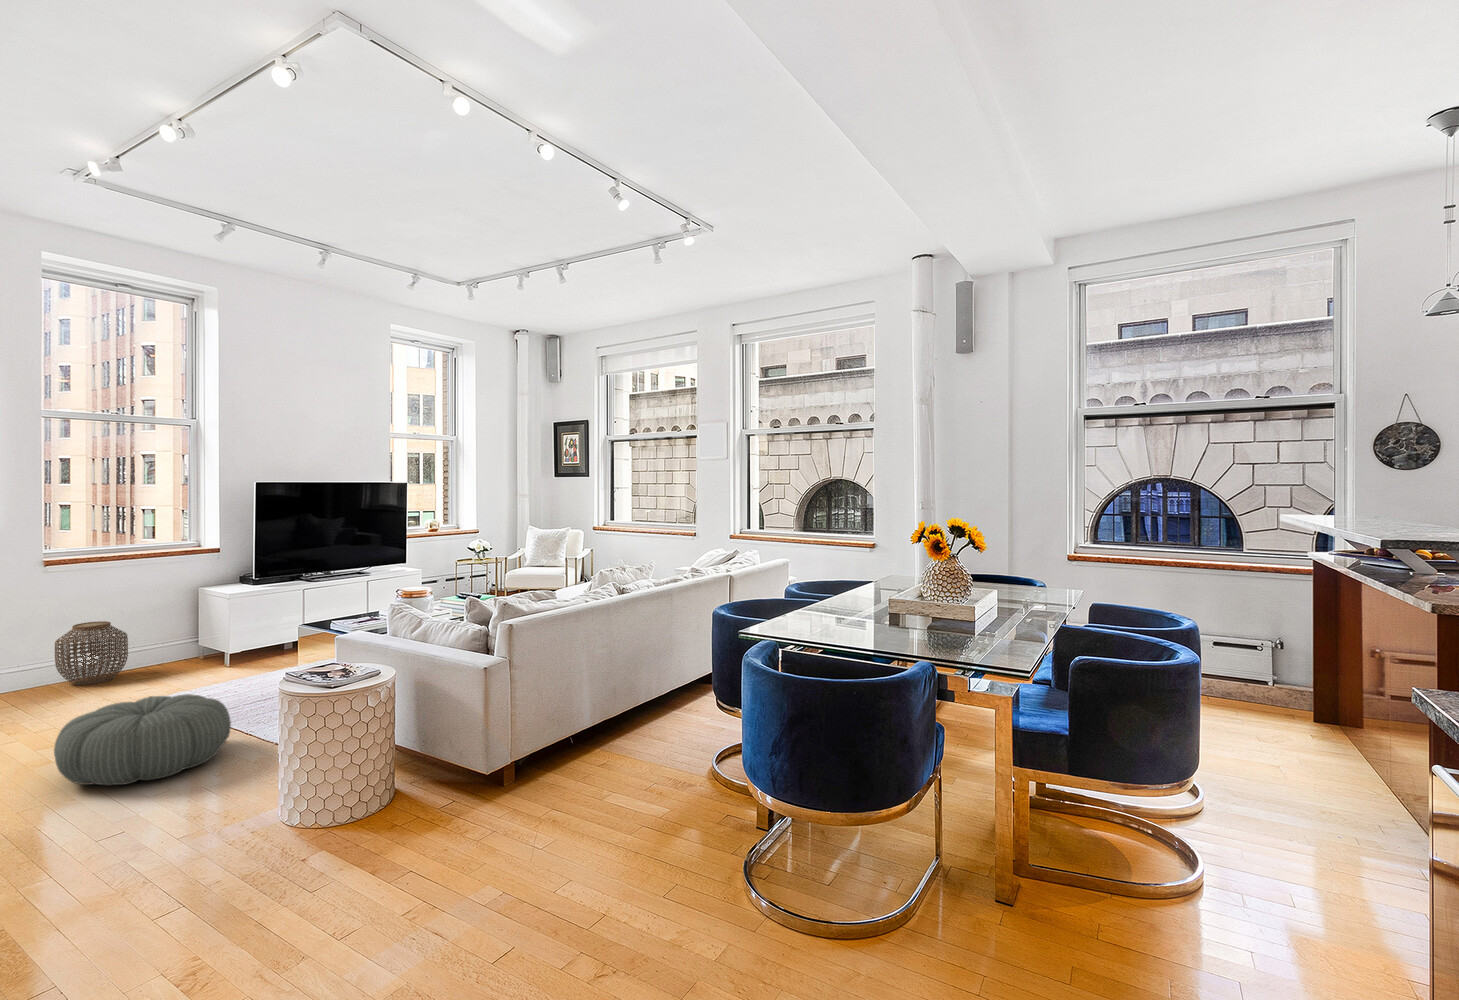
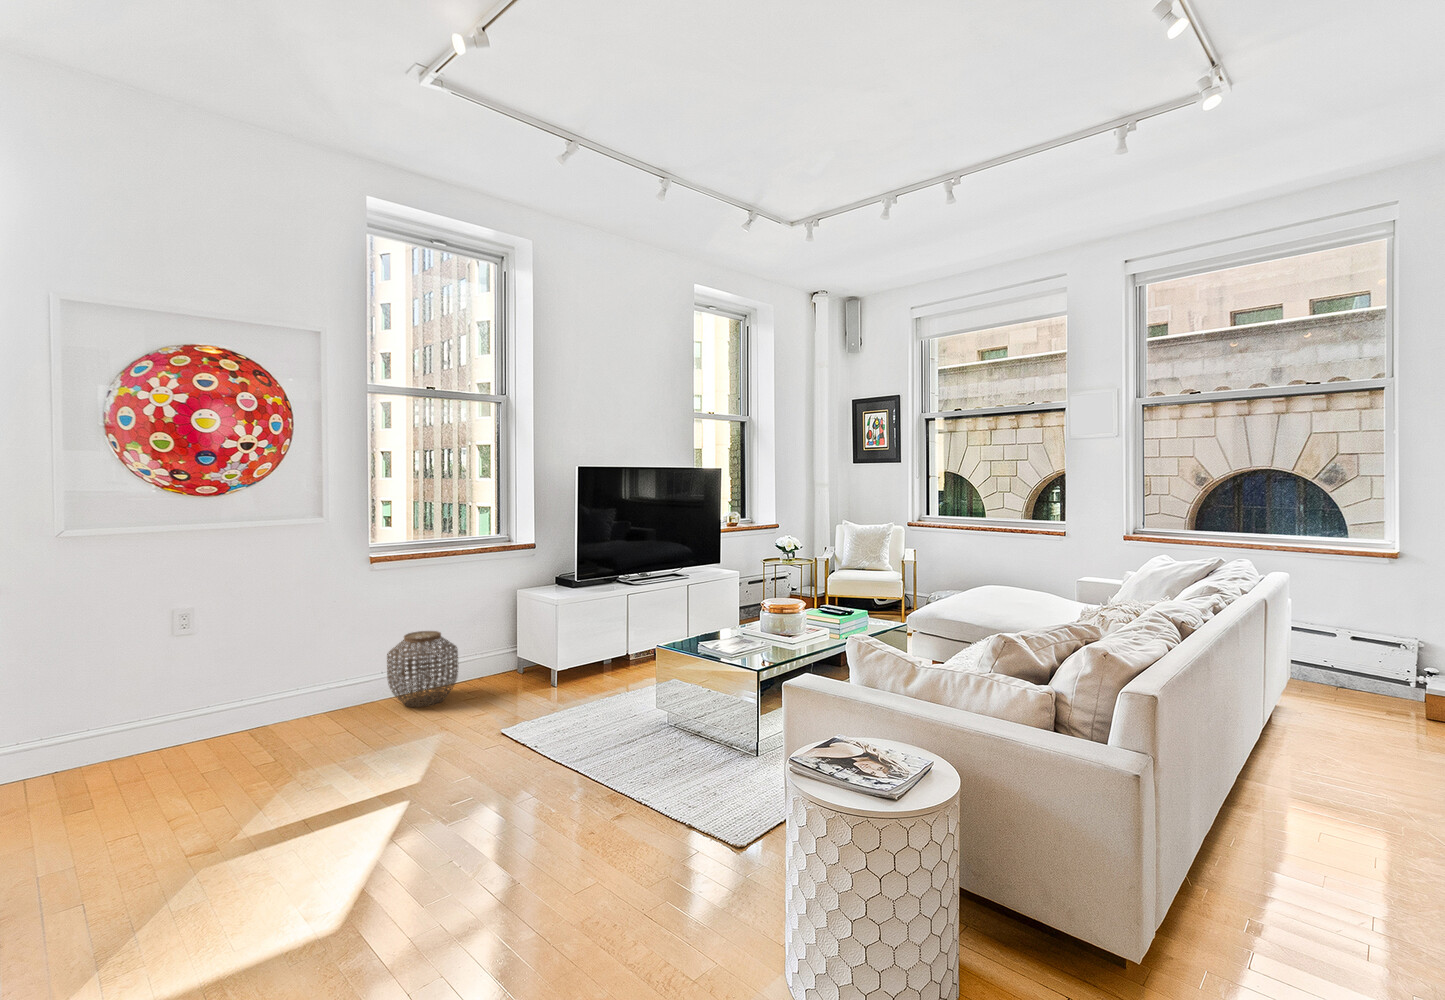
pouf: present [54,694,231,785] -> none [458,758,666,911]

